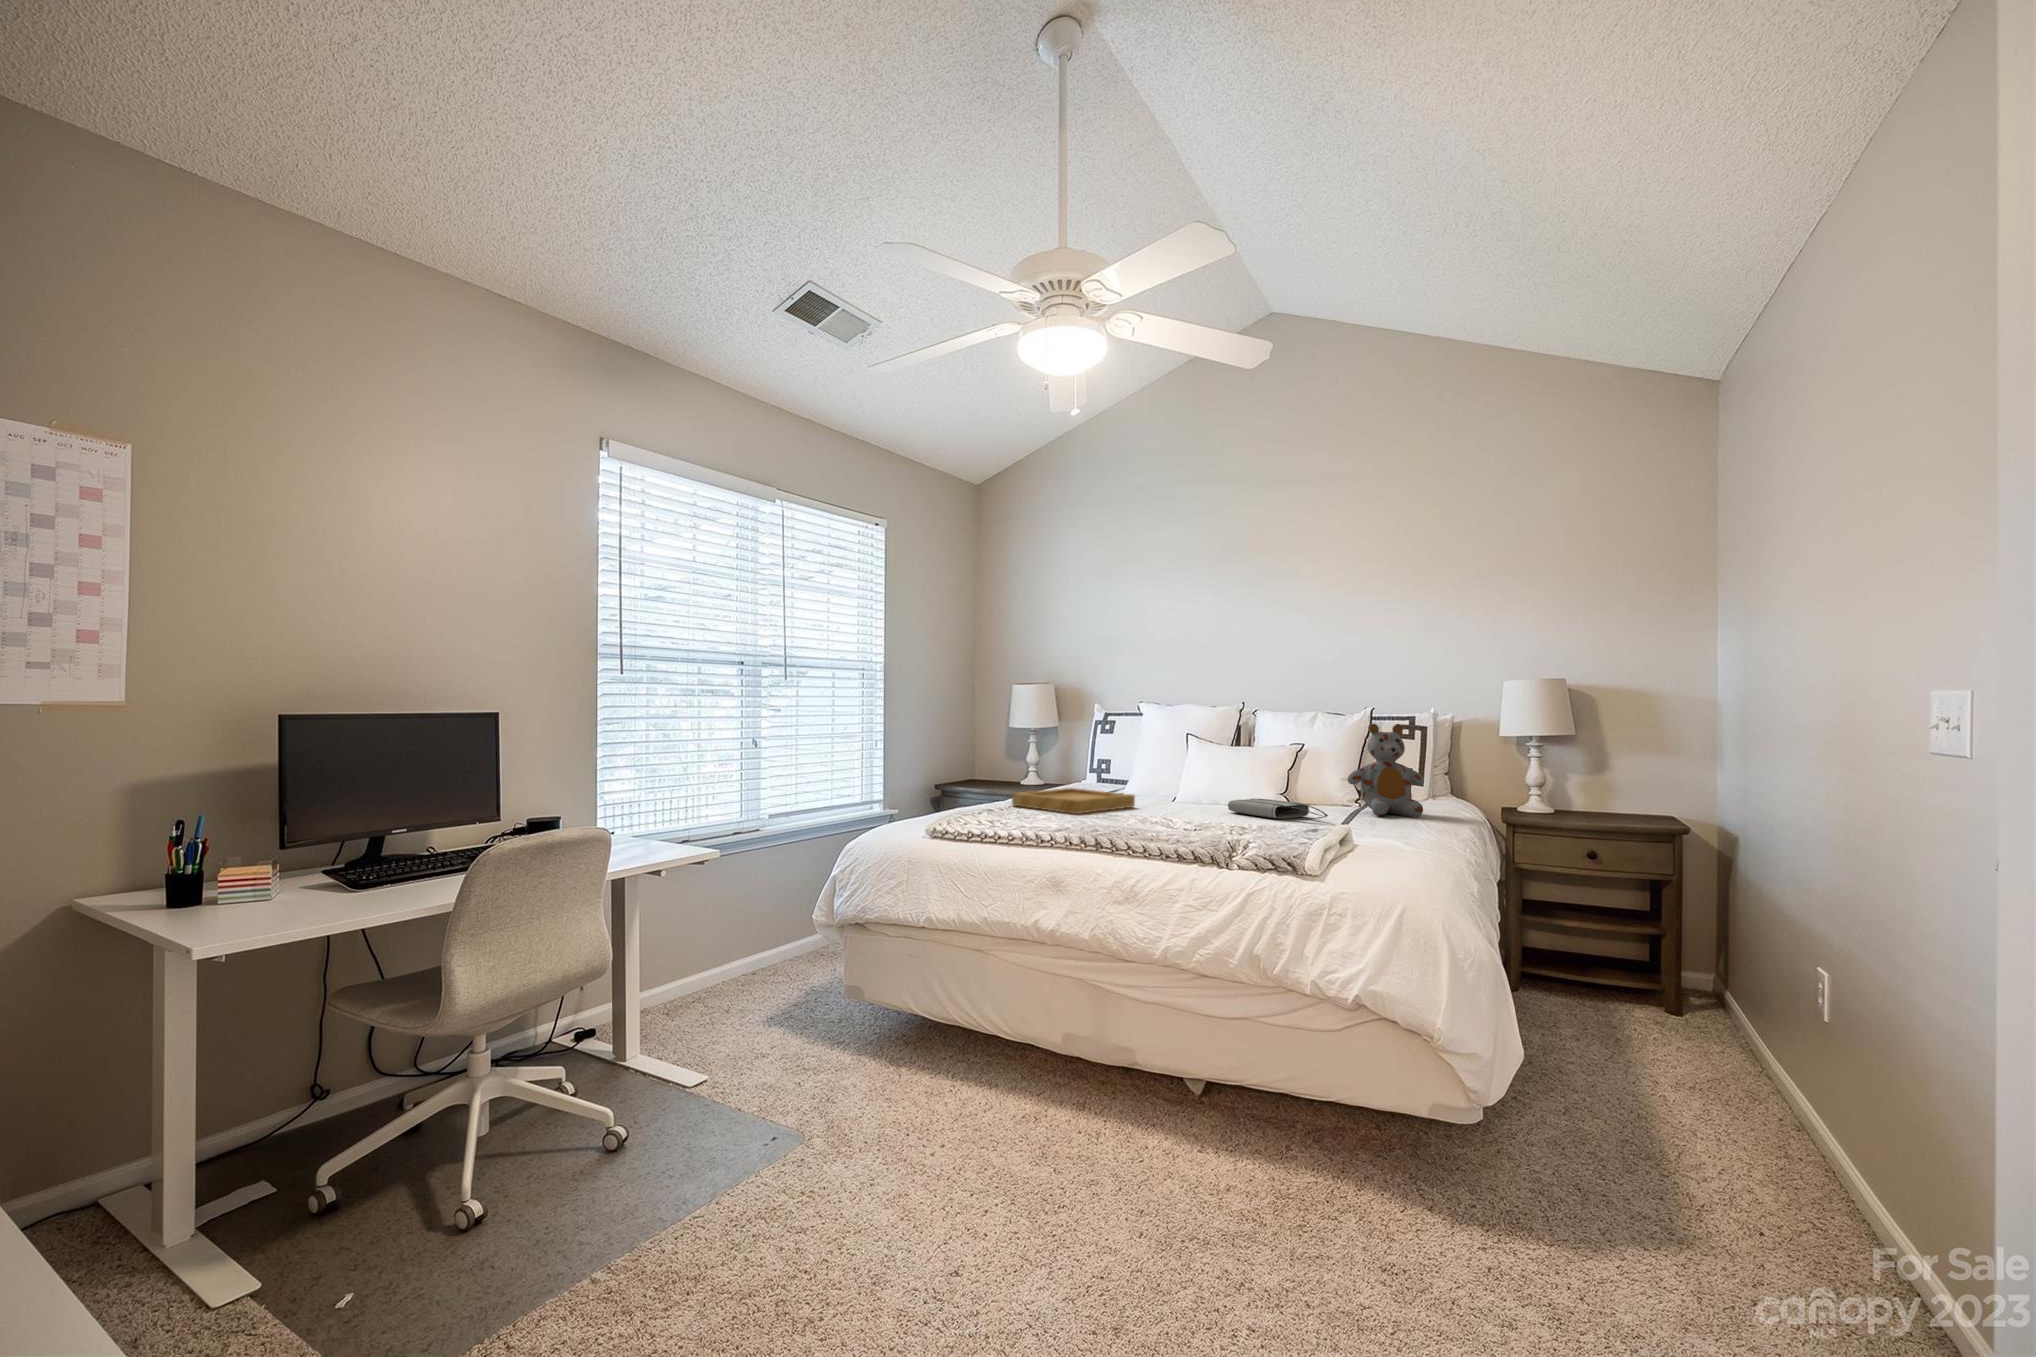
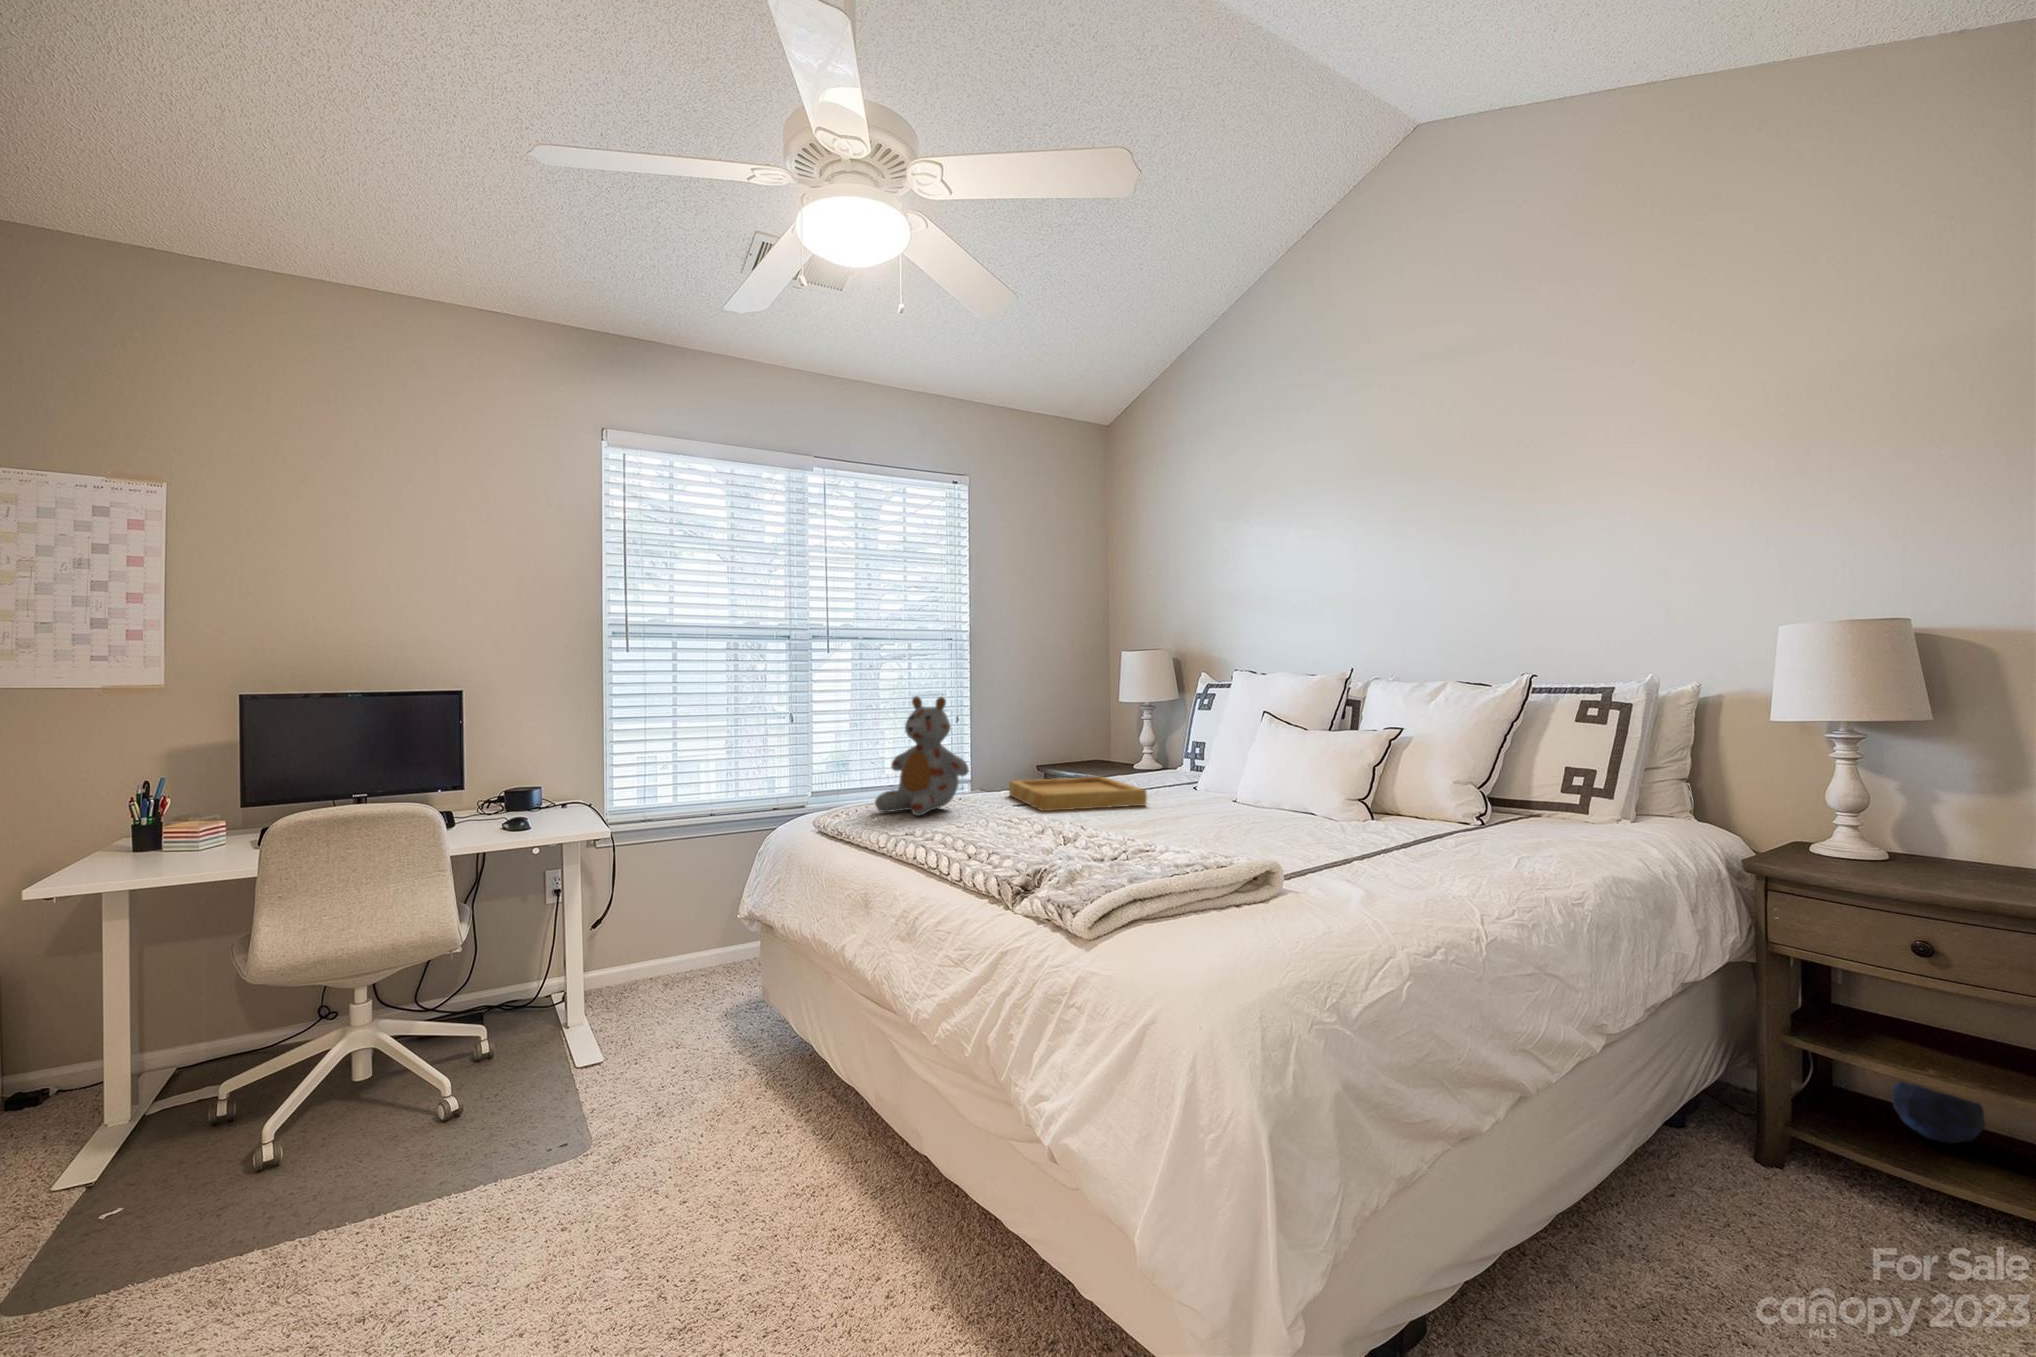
stuffed bear: present [1348,724,1424,817] -> present [875,696,969,816]
tote bag: present [1228,799,1328,820] -> none [1247,804,1347,840]
decorative orb: none [1565,933,1608,969] -> present [1891,1081,1985,1143]

